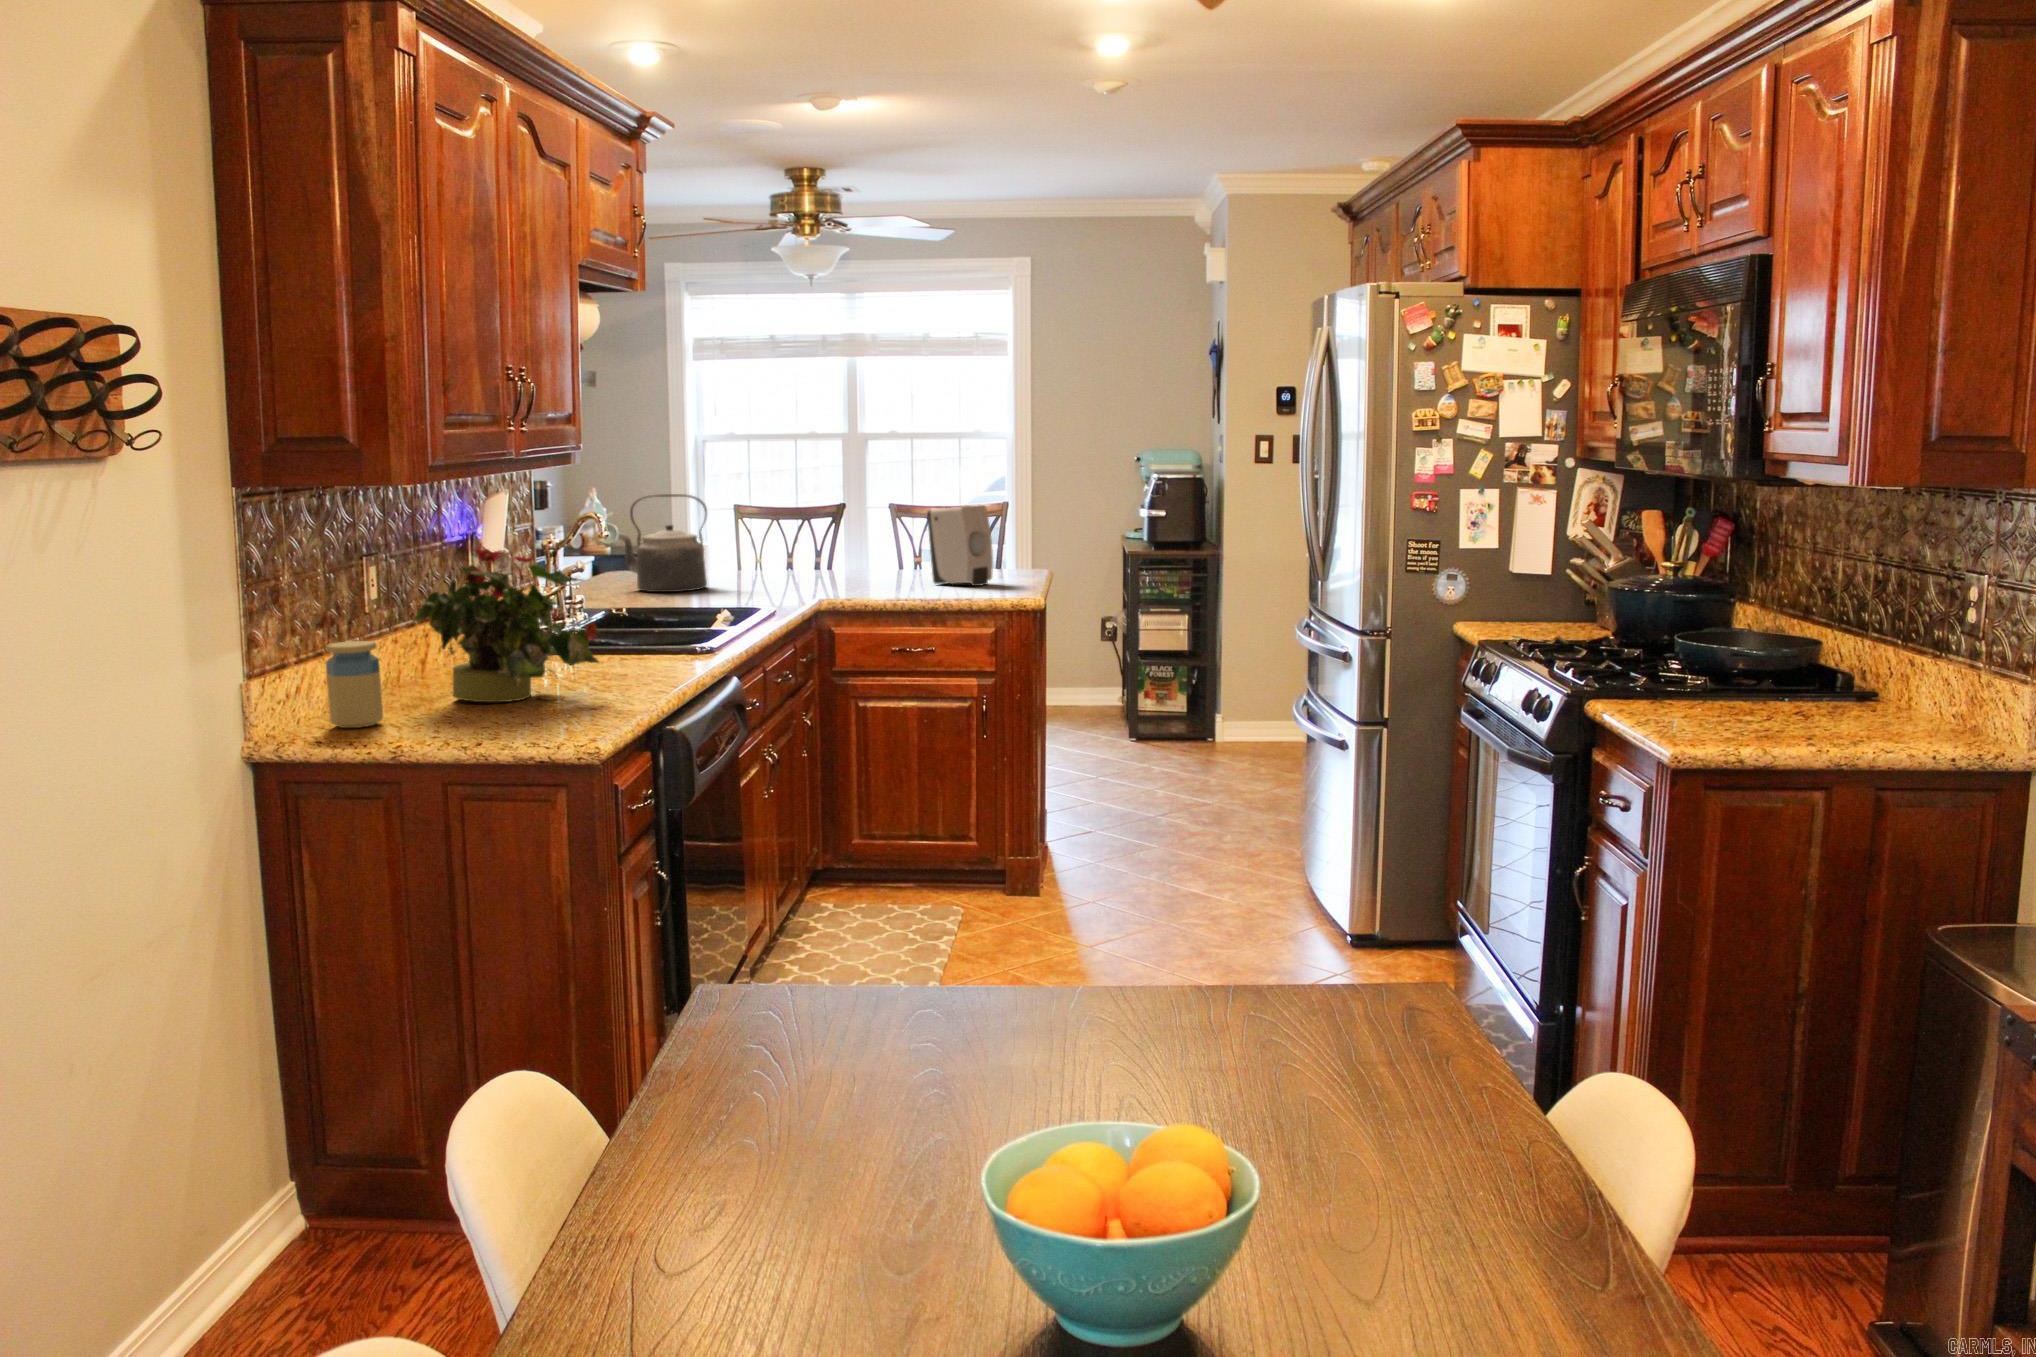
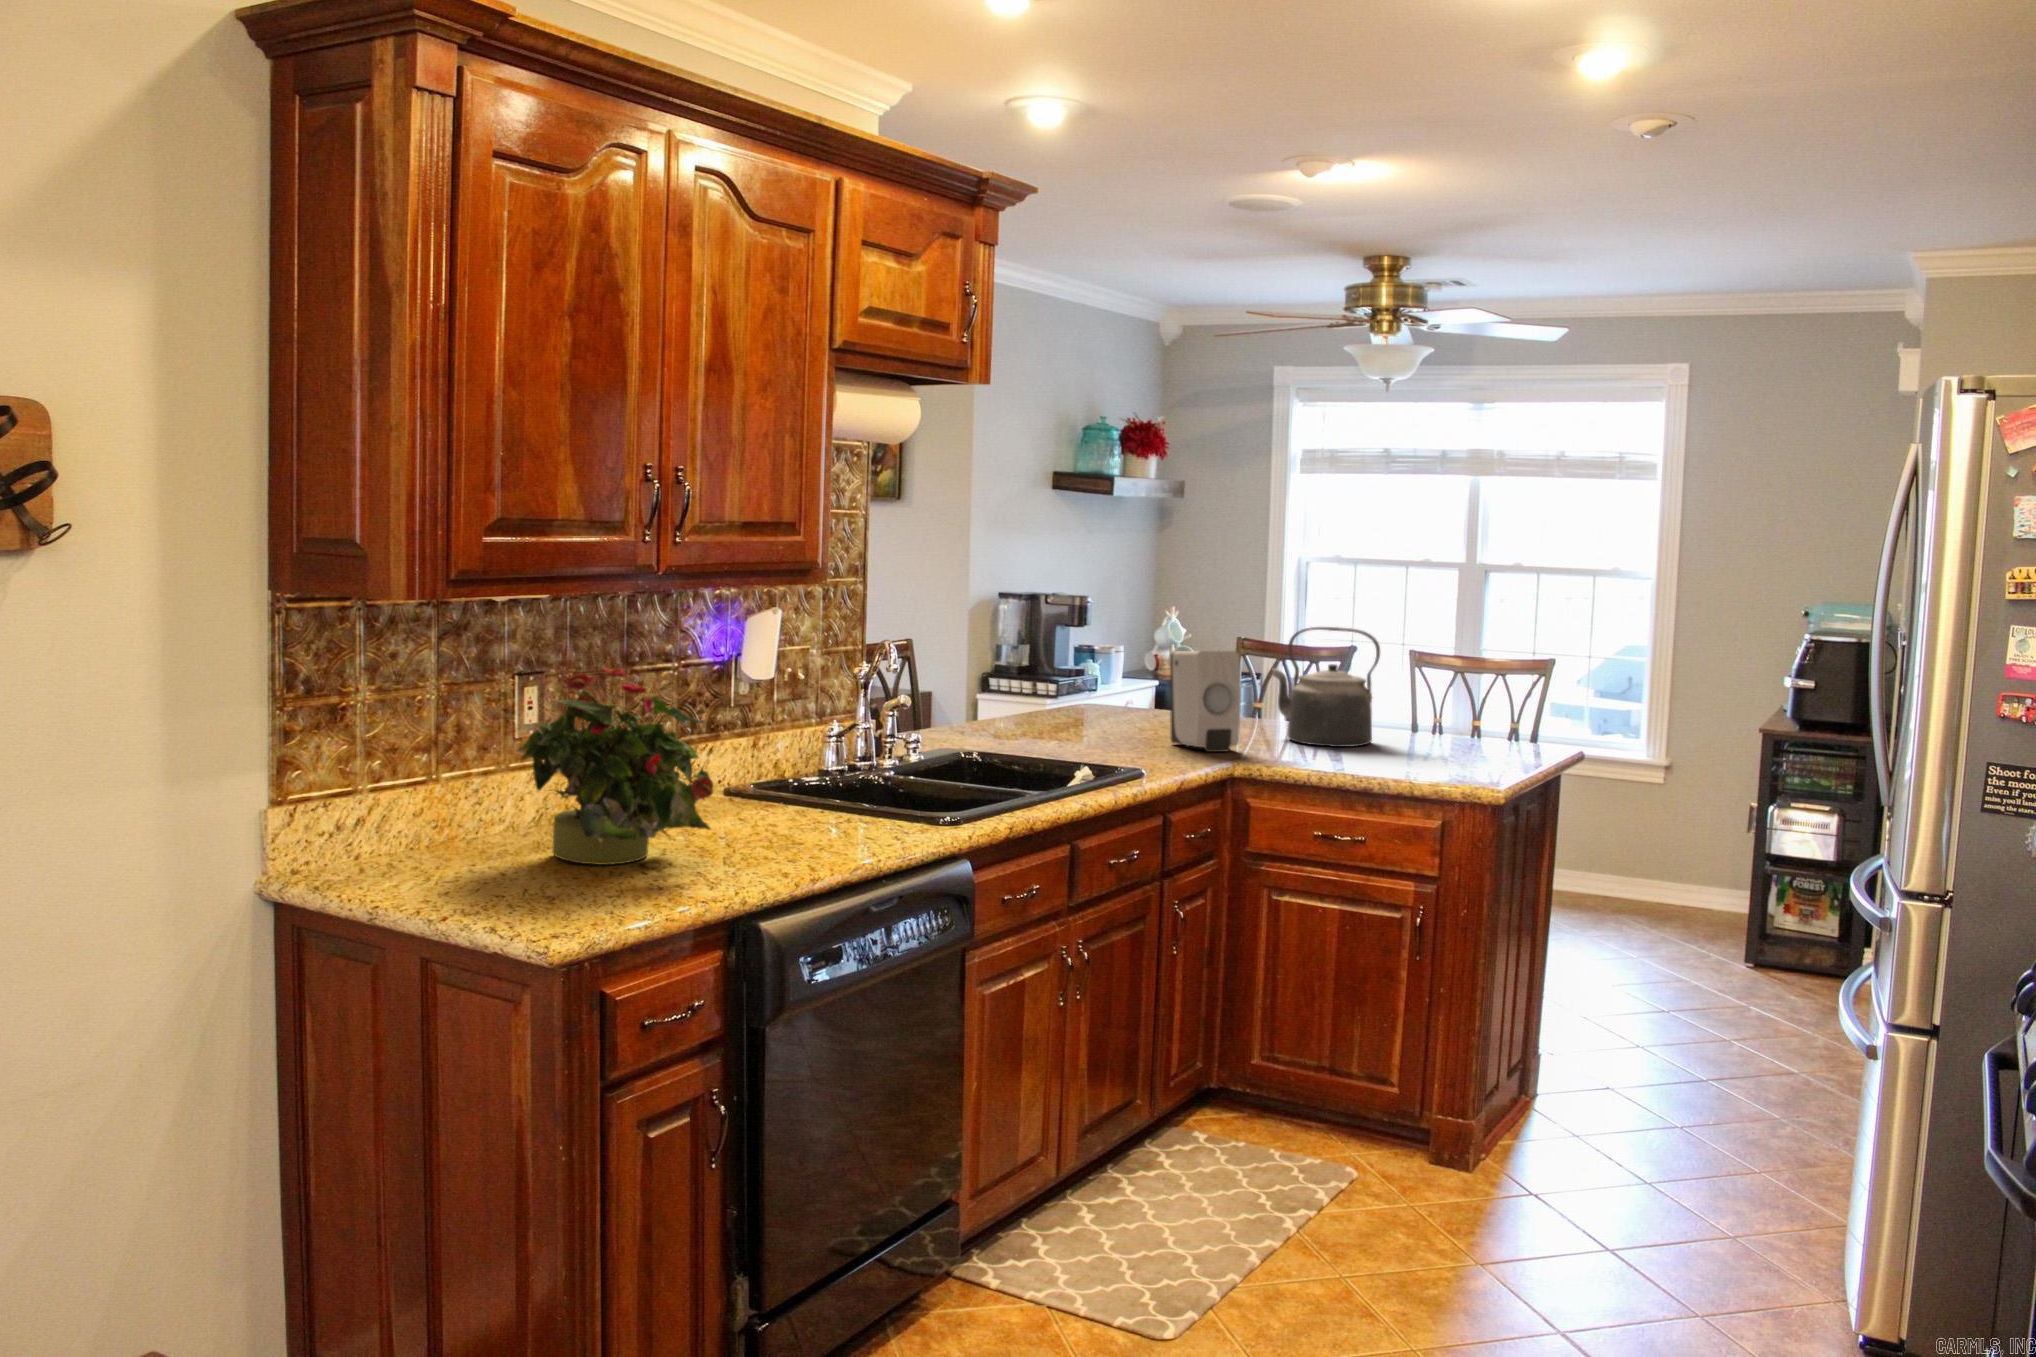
kettle: present [618,494,707,592] -> present [1272,627,1380,747]
soap dispenser: present [927,505,993,586] -> present [1170,651,1241,752]
jar: present [326,641,383,728] -> none [357,771,420,879]

